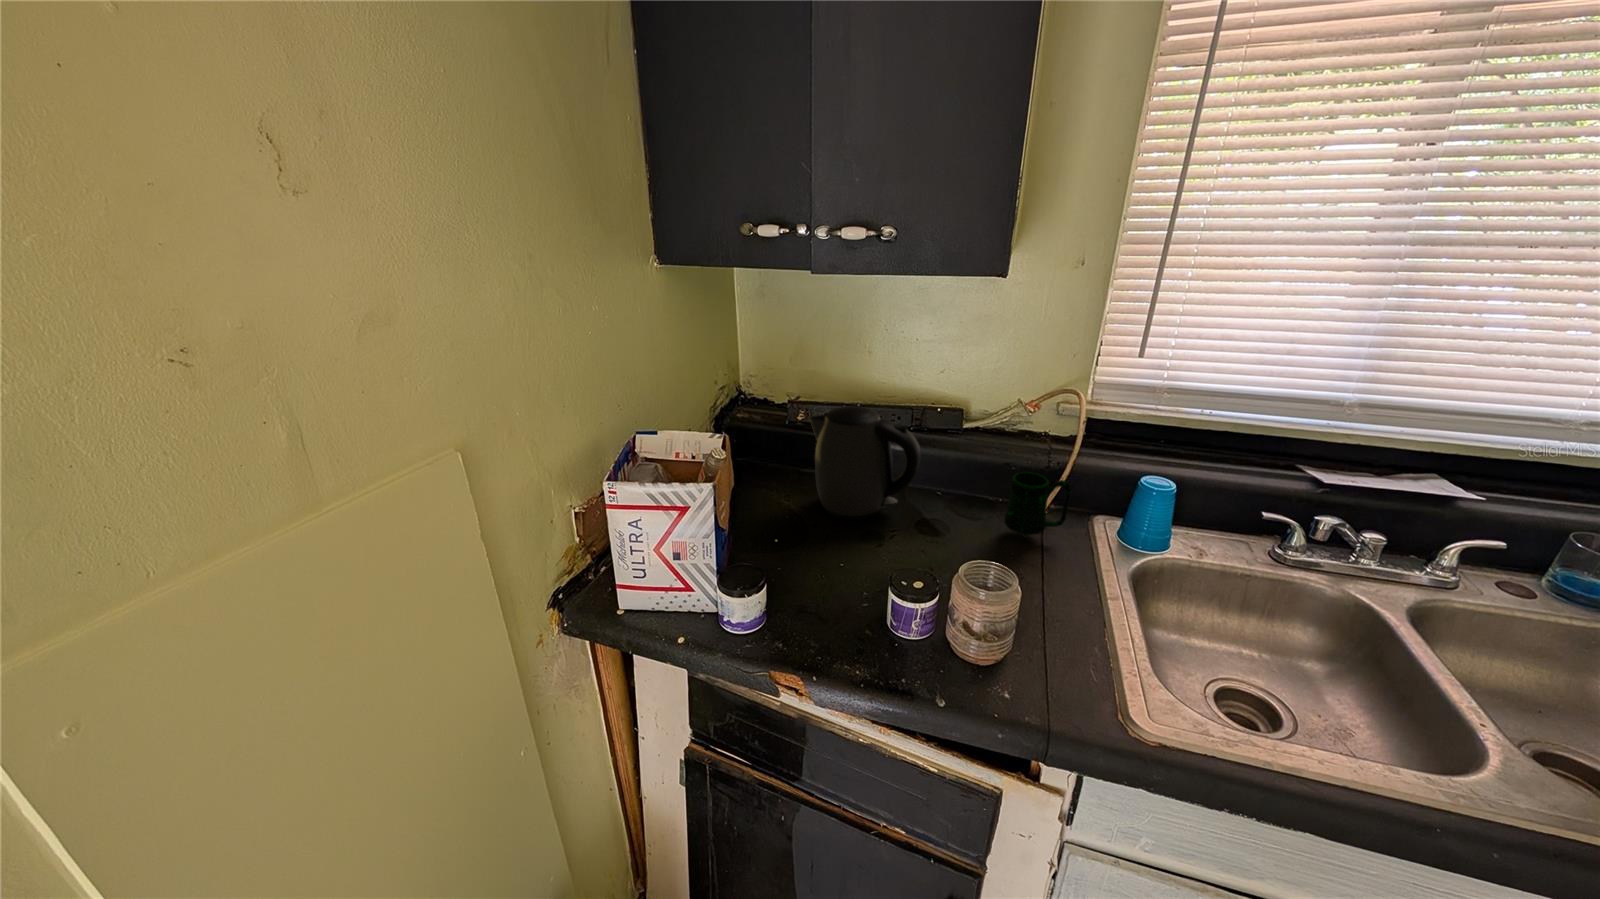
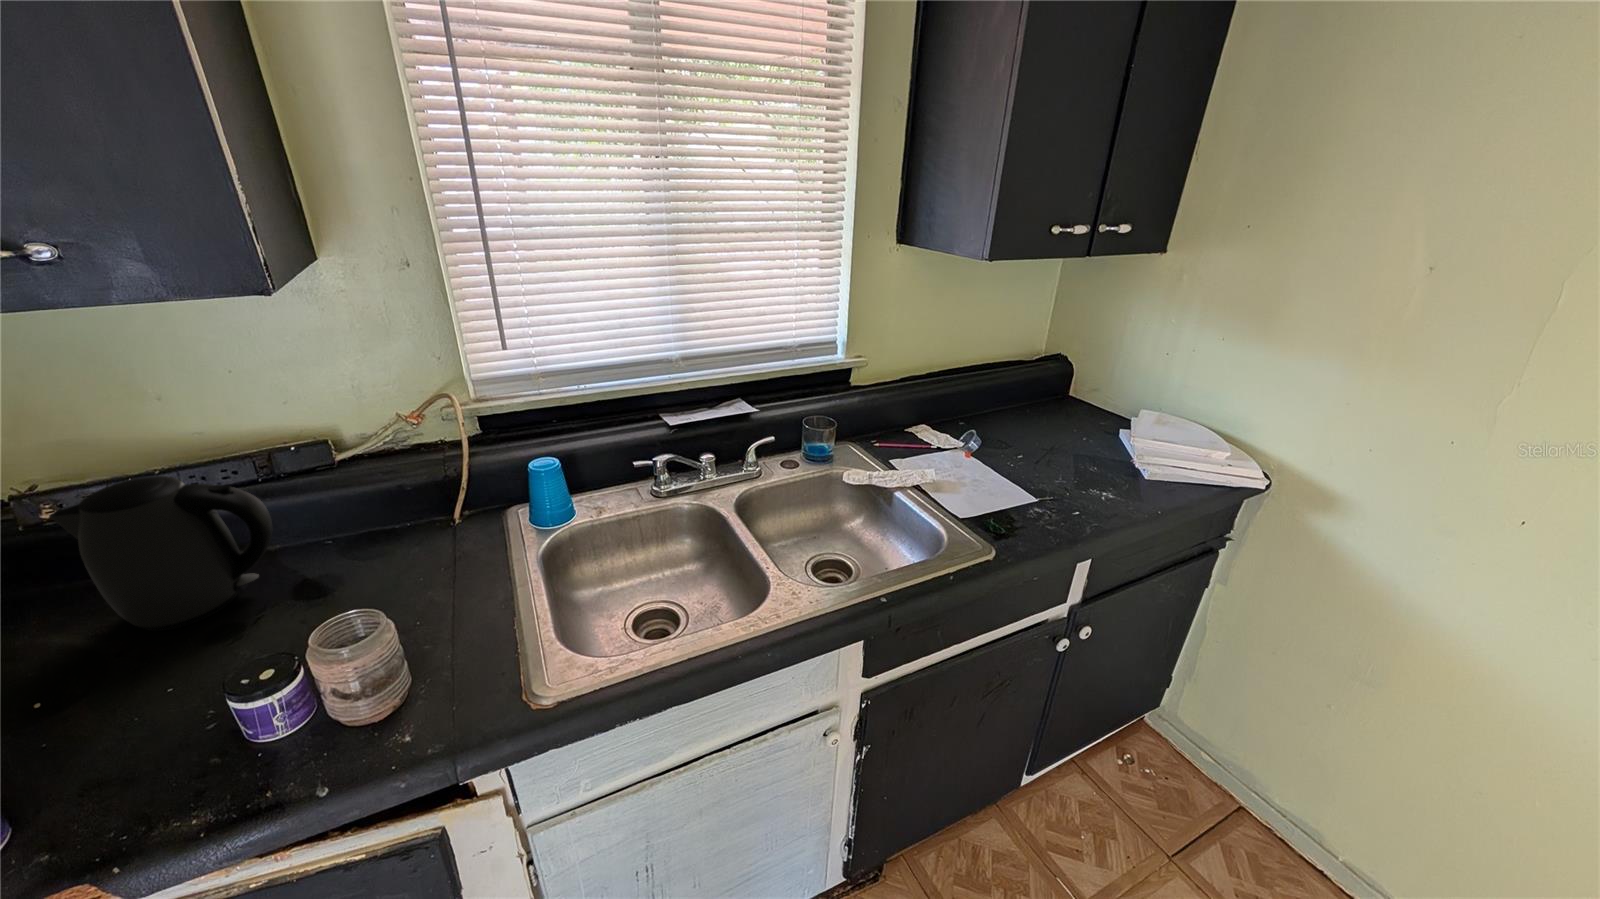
mug: present [1004,472,1072,537] -> none [395,489,470,569]

